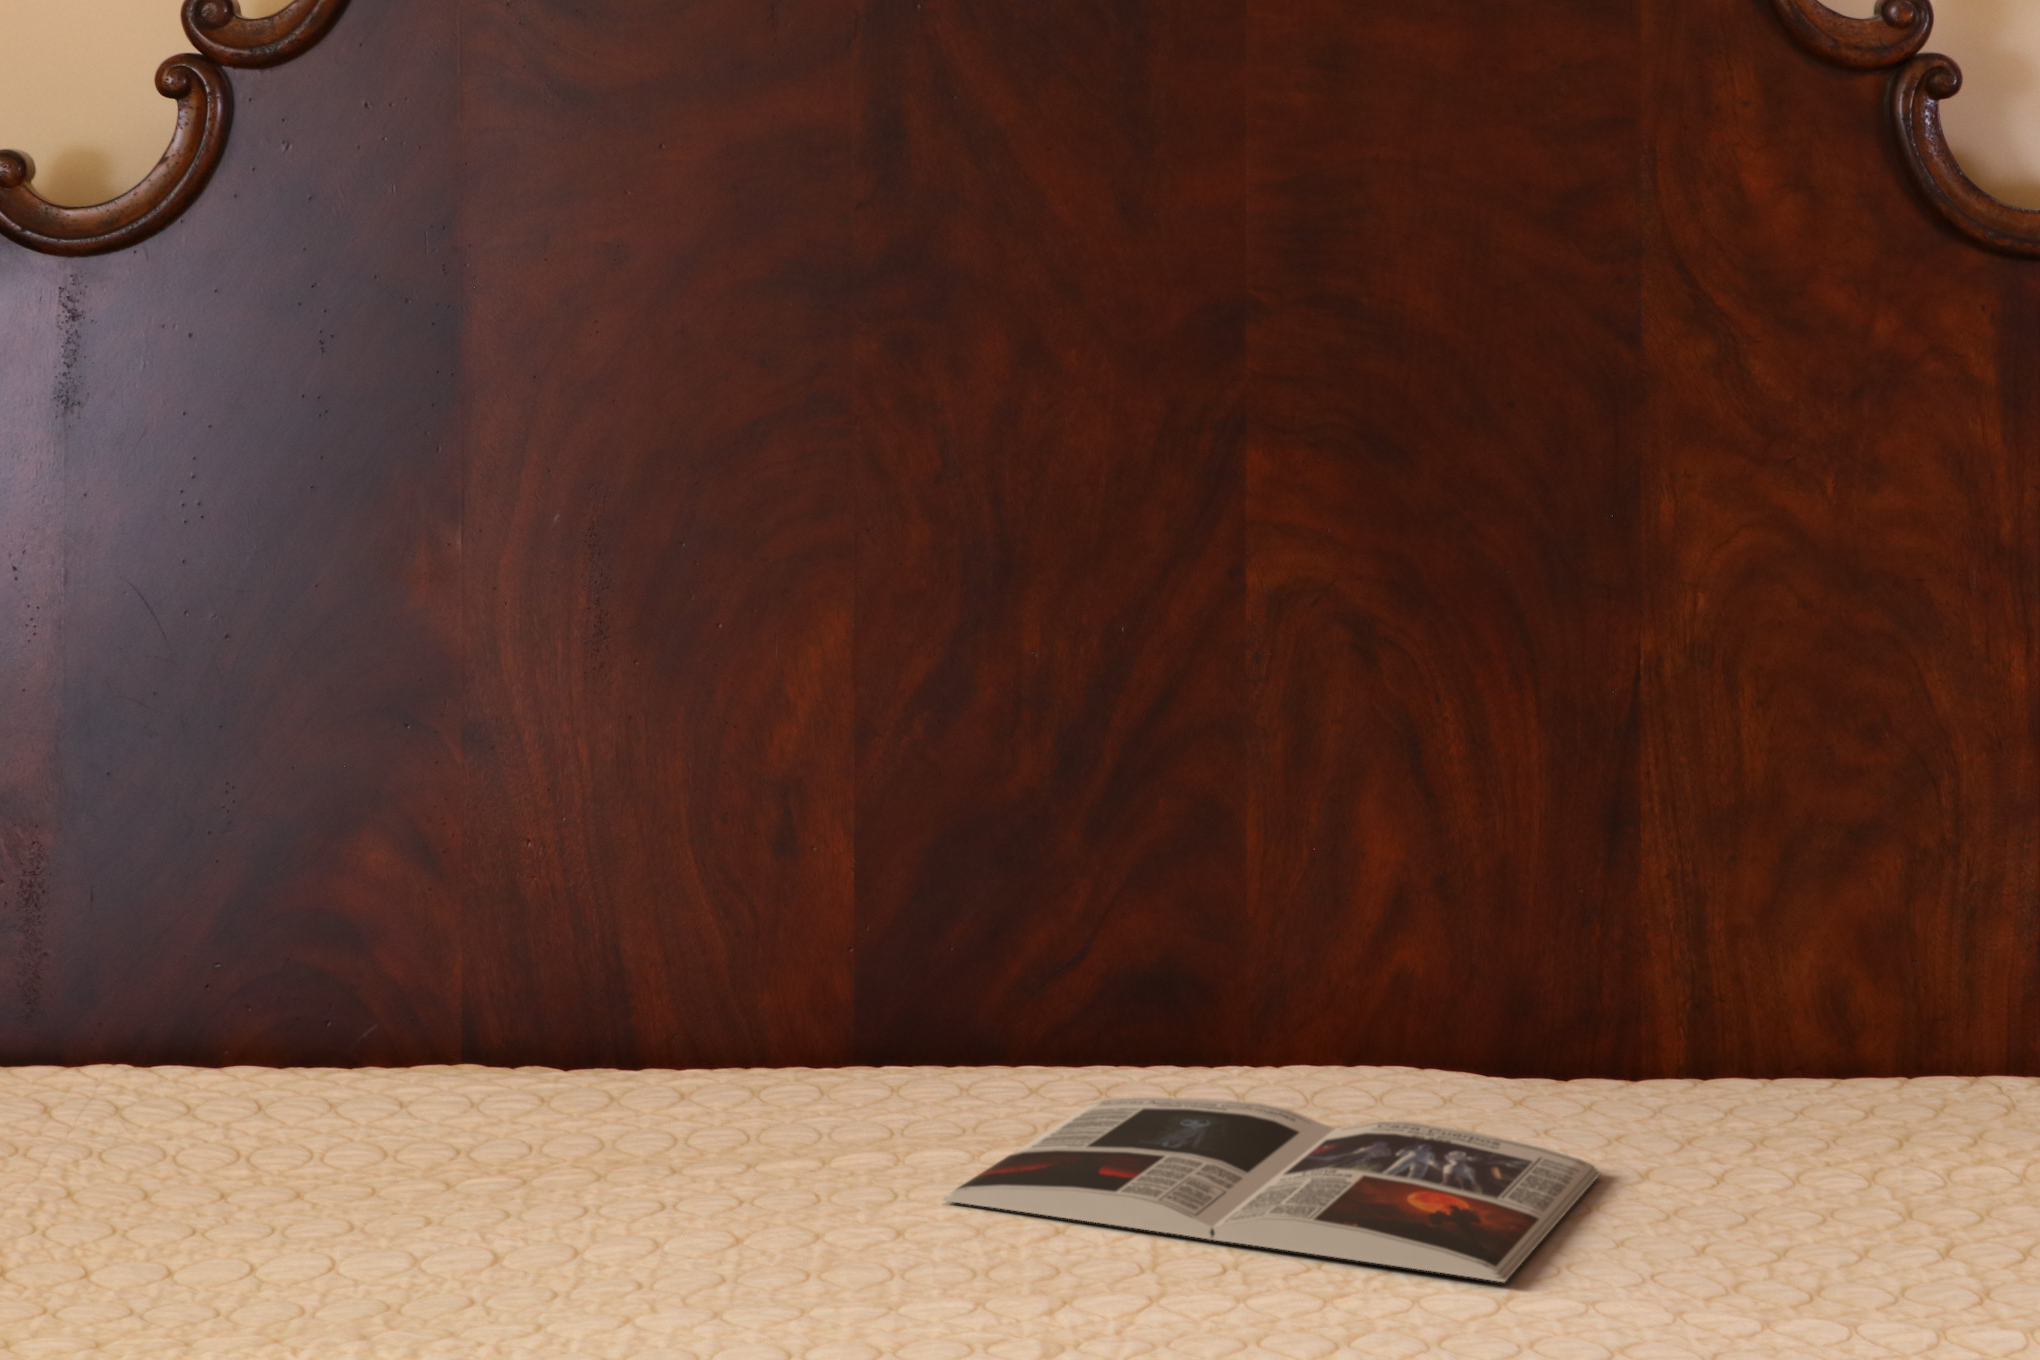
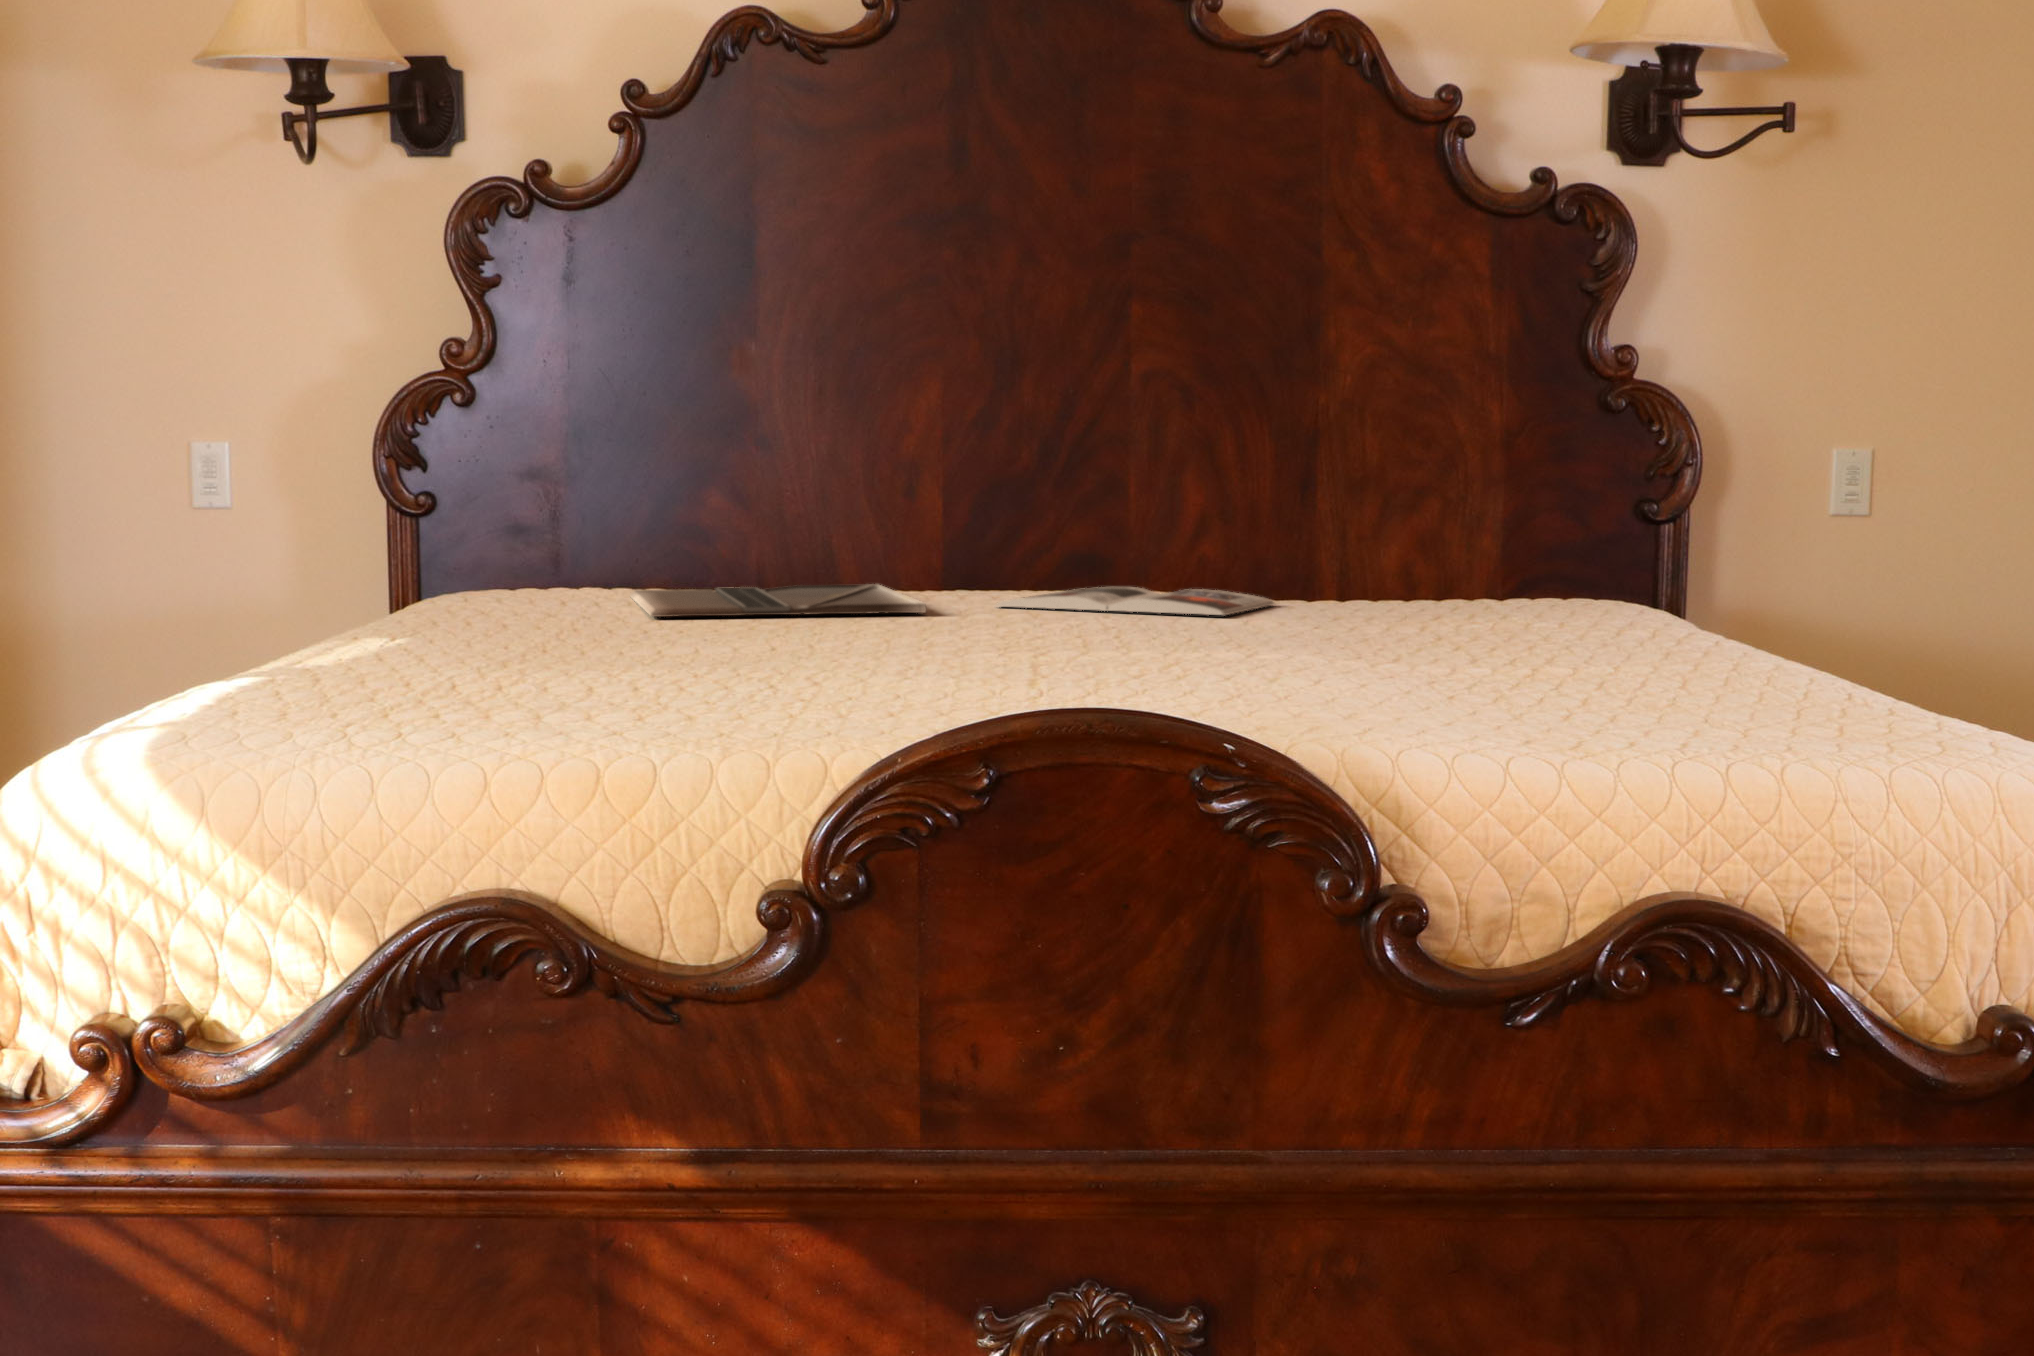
laptop: none [74,1070,772,1321] -> present [630,584,926,617]

